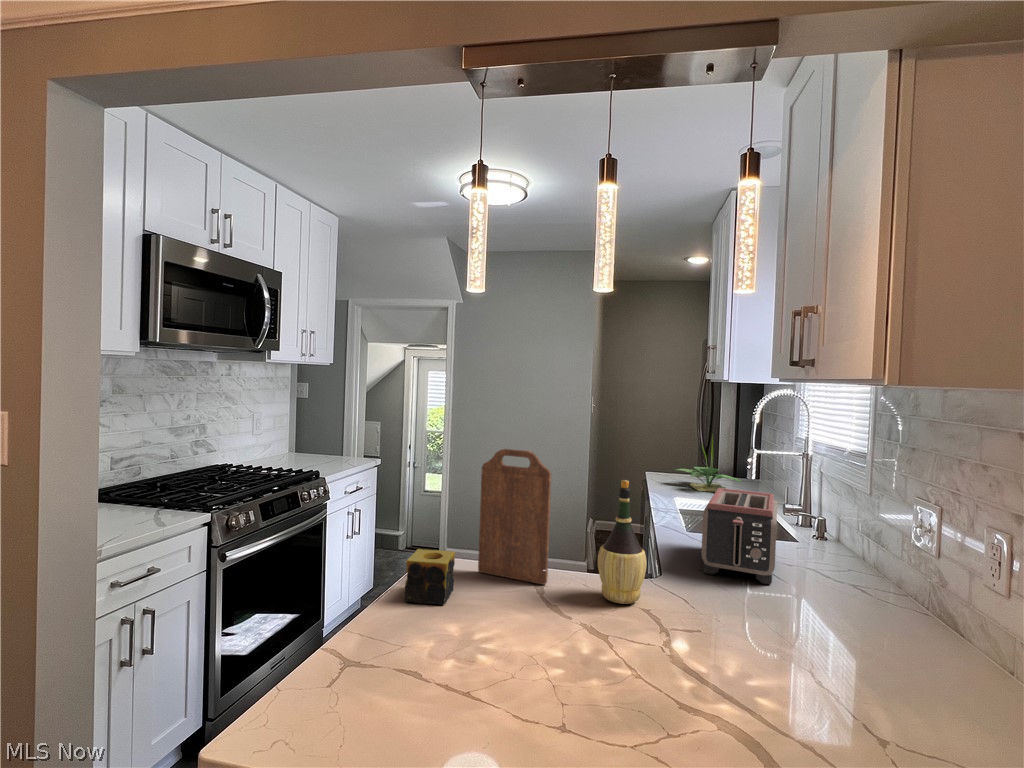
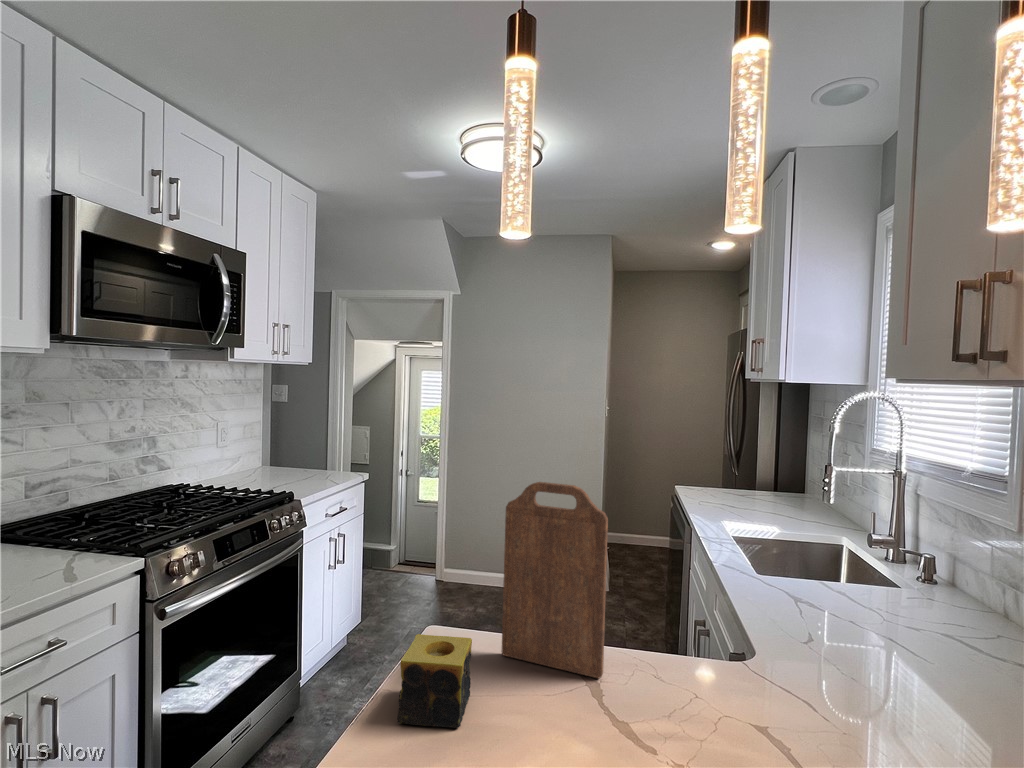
potted plant: present [676,437,741,492] -> none [710,442,797,511]
wine bottle: present [598,480,647,604] -> none [681,531,756,717]
toaster: present [701,488,777,584] -> none [802,522,921,668]

